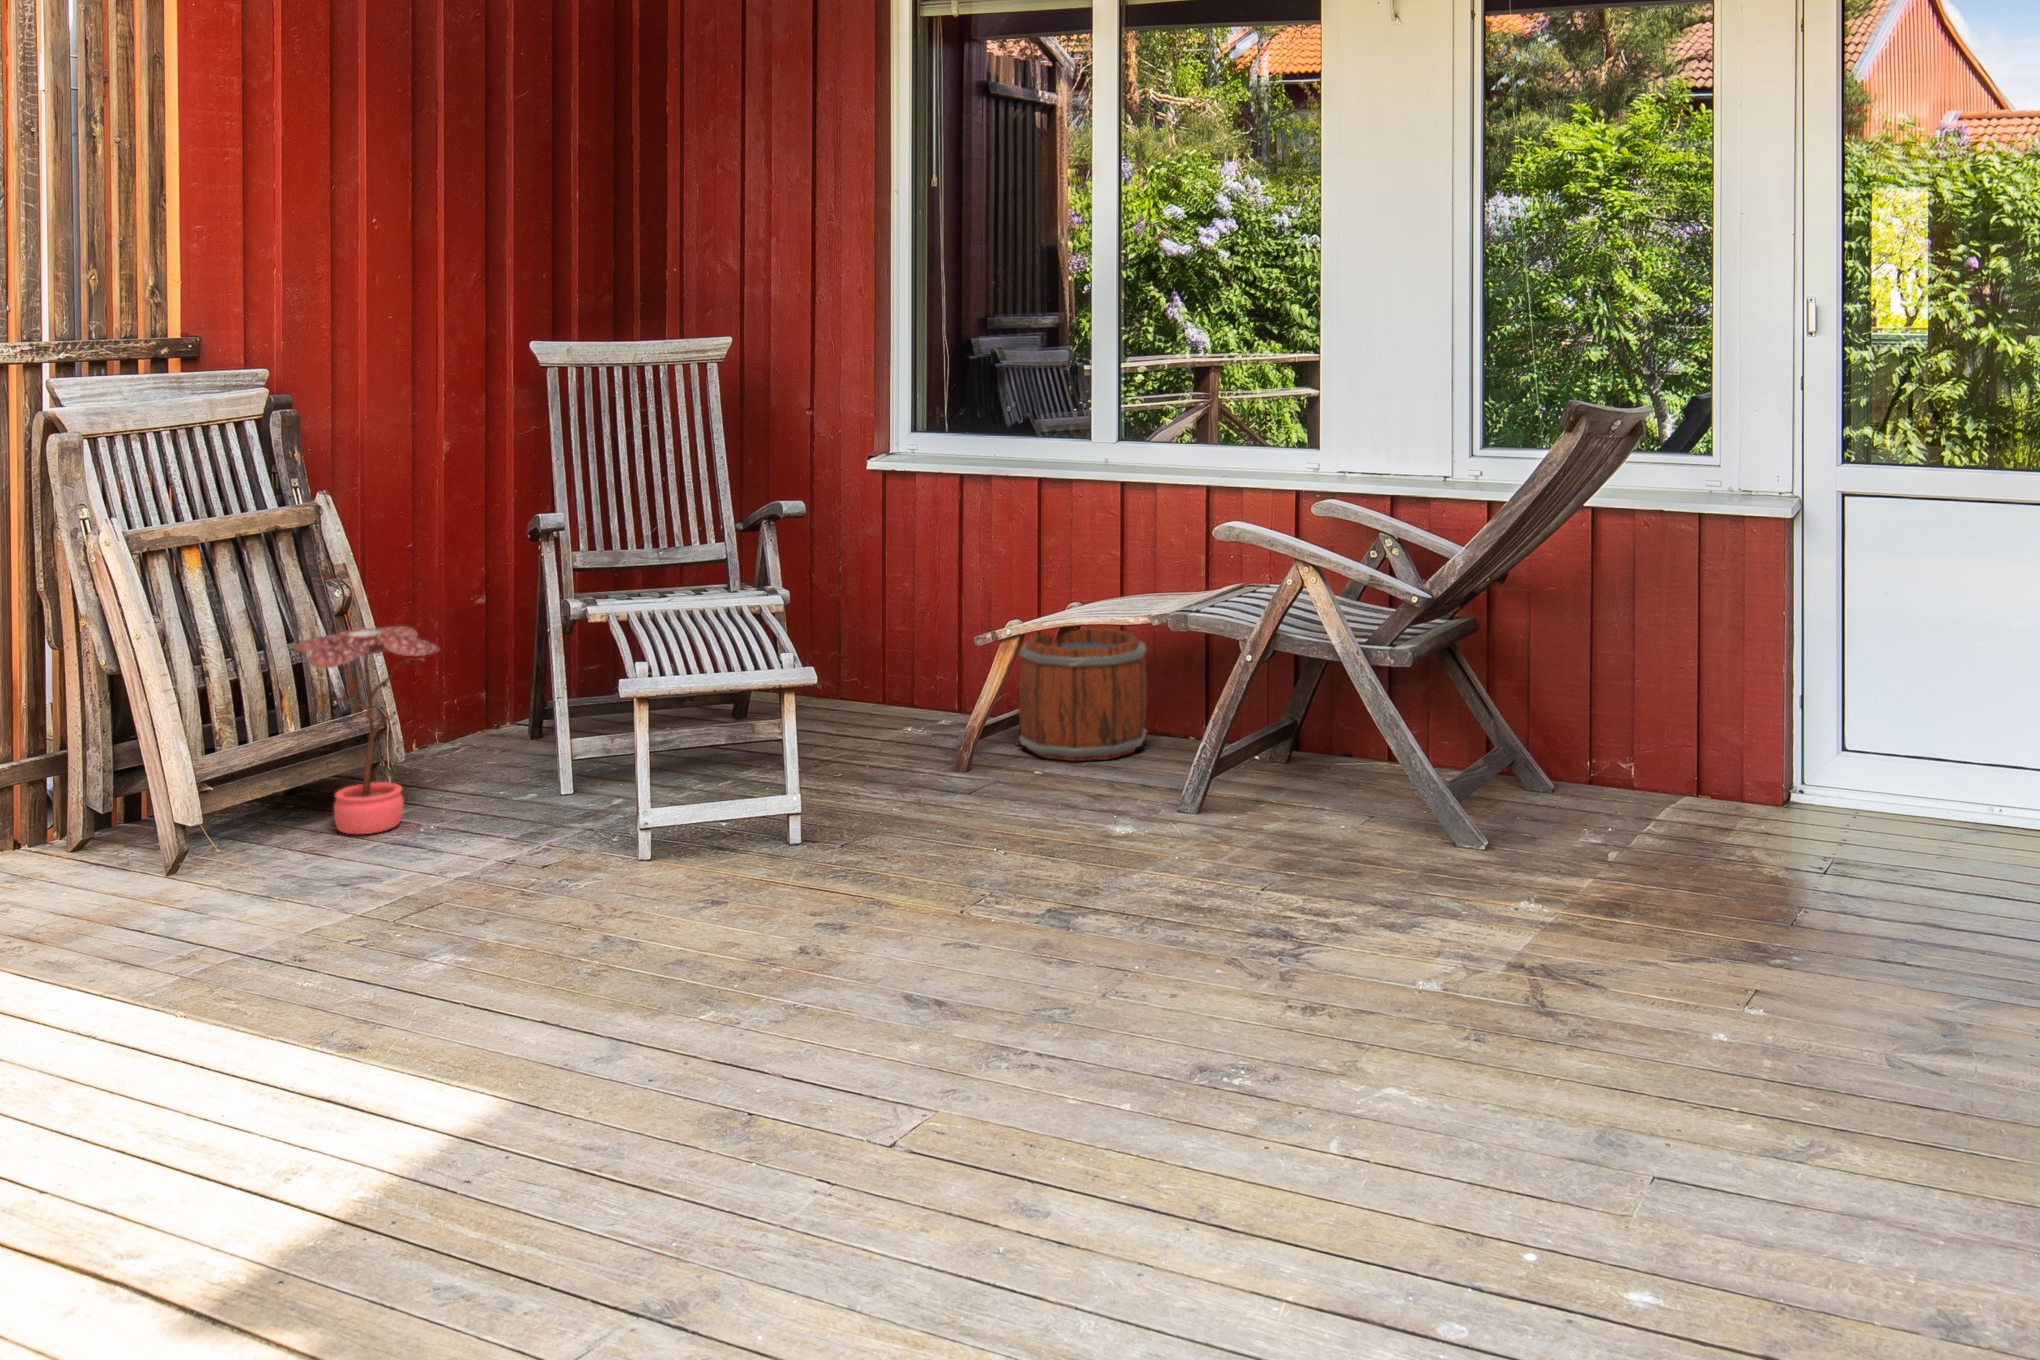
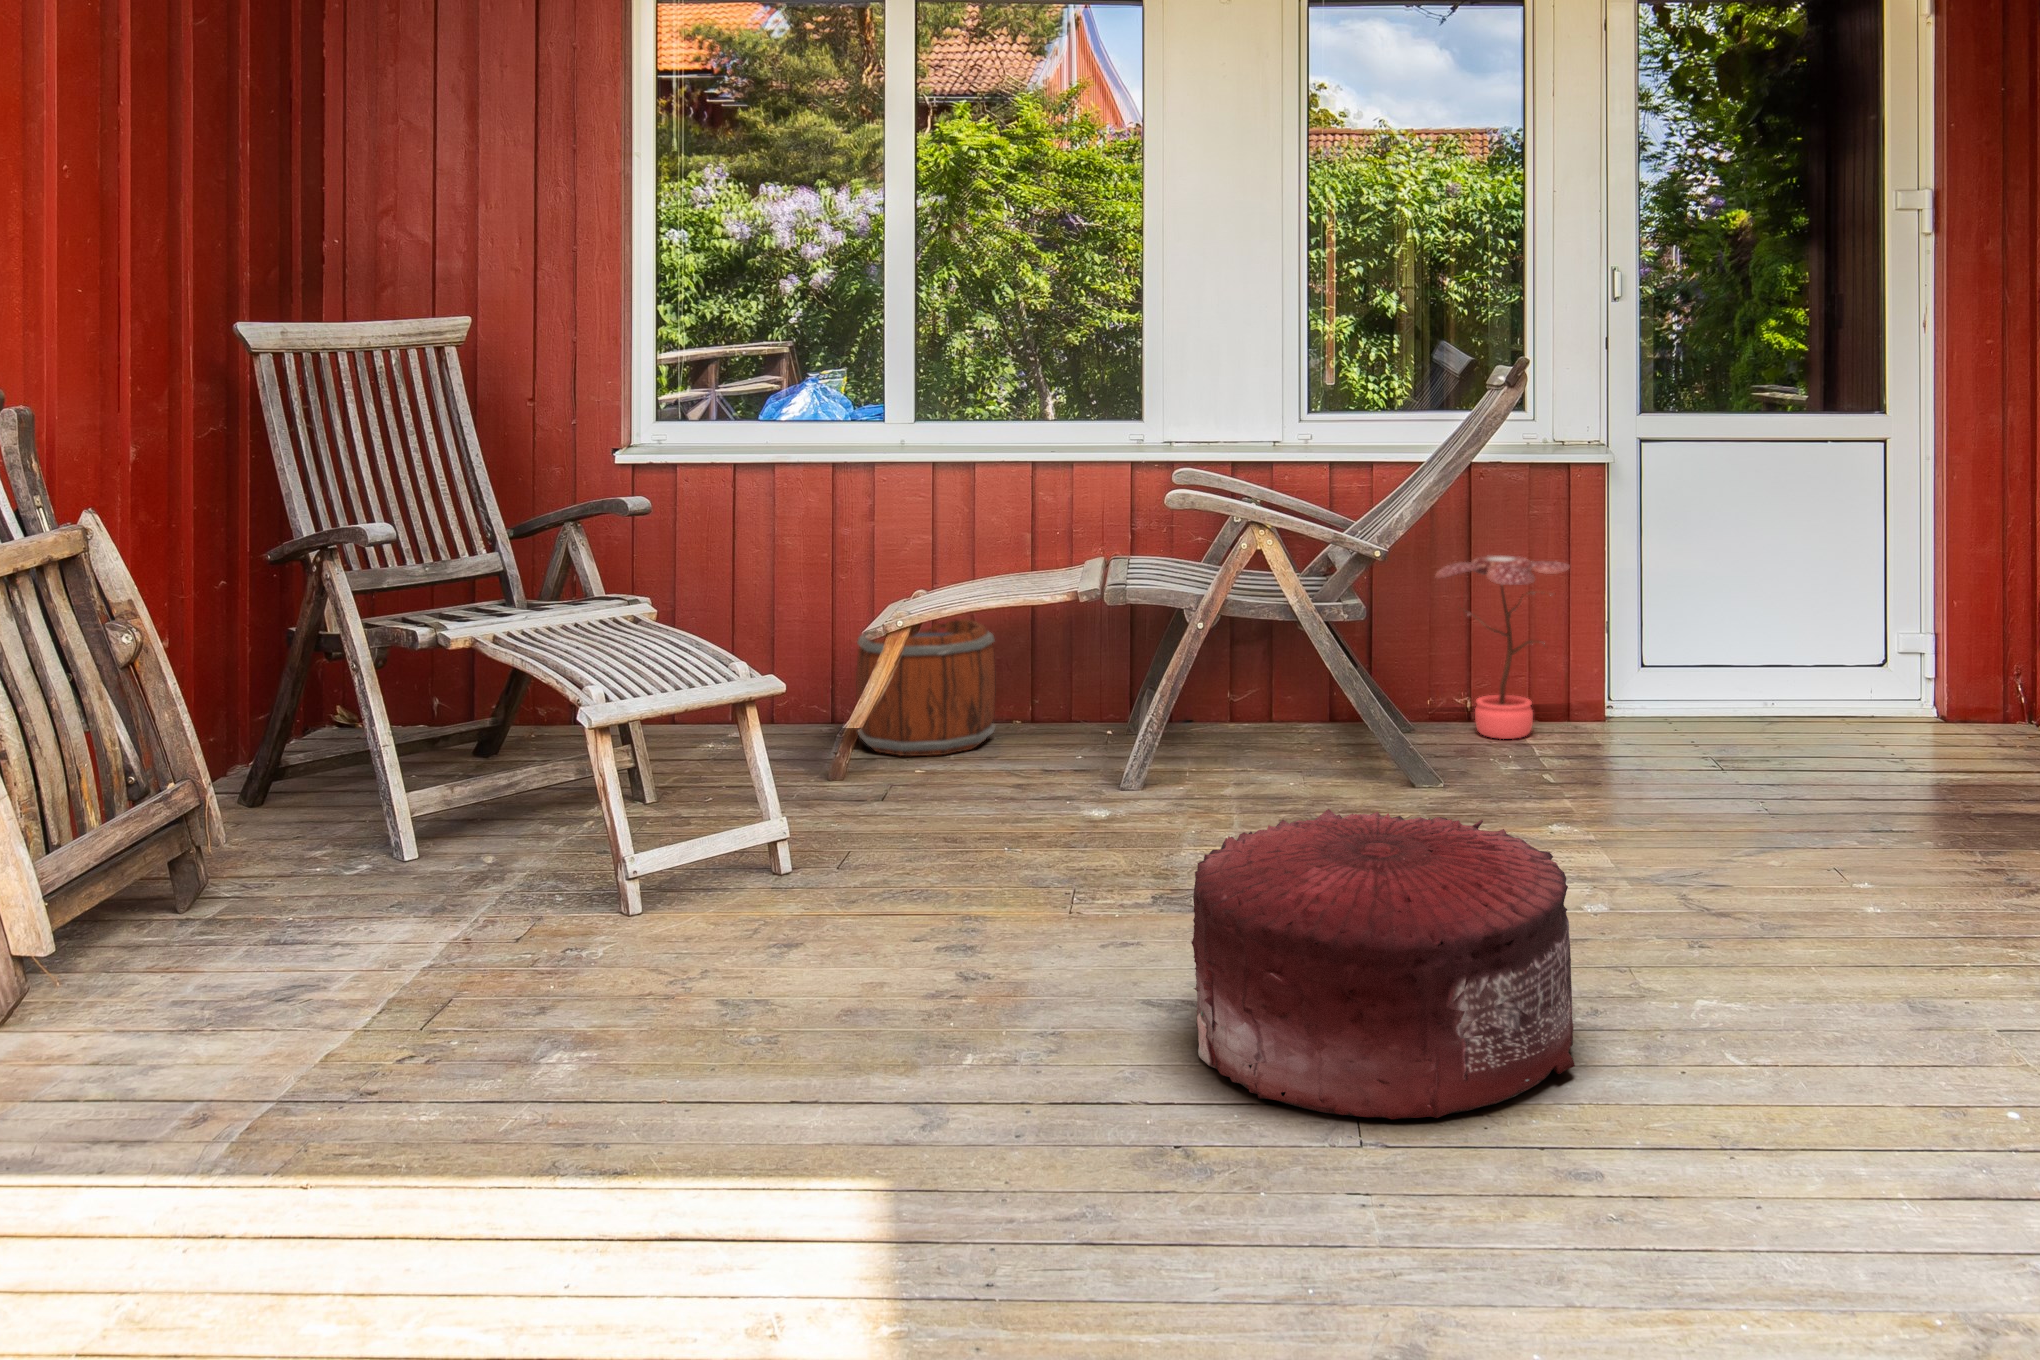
potted plant: present [293,626,440,835] -> present [1435,555,1570,739]
pouf: none [761,867,1152,1188] -> present [1191,809,1575,1119]

